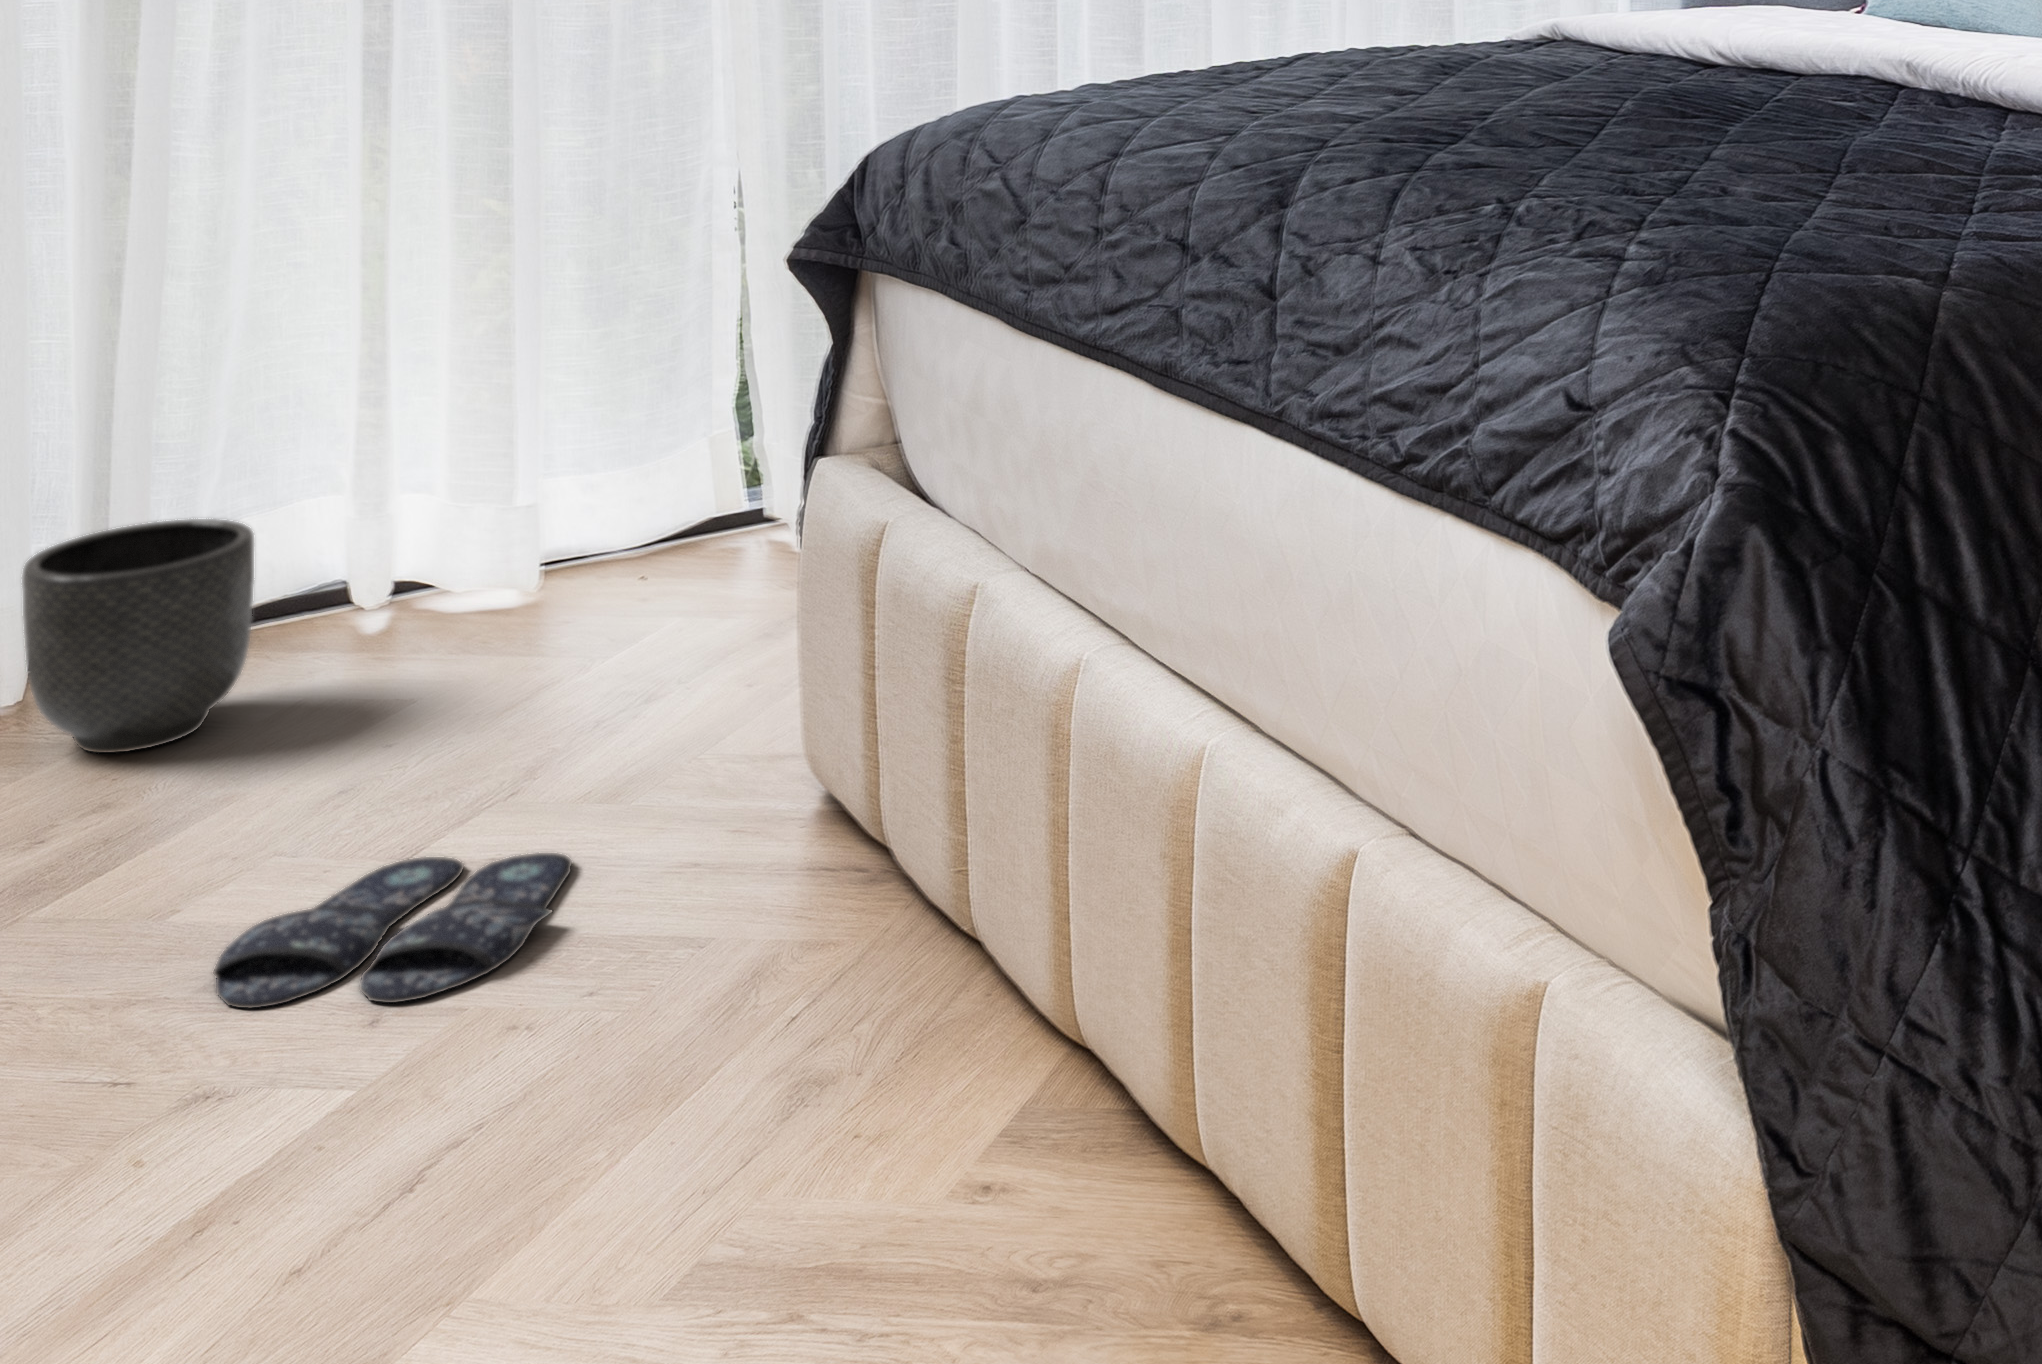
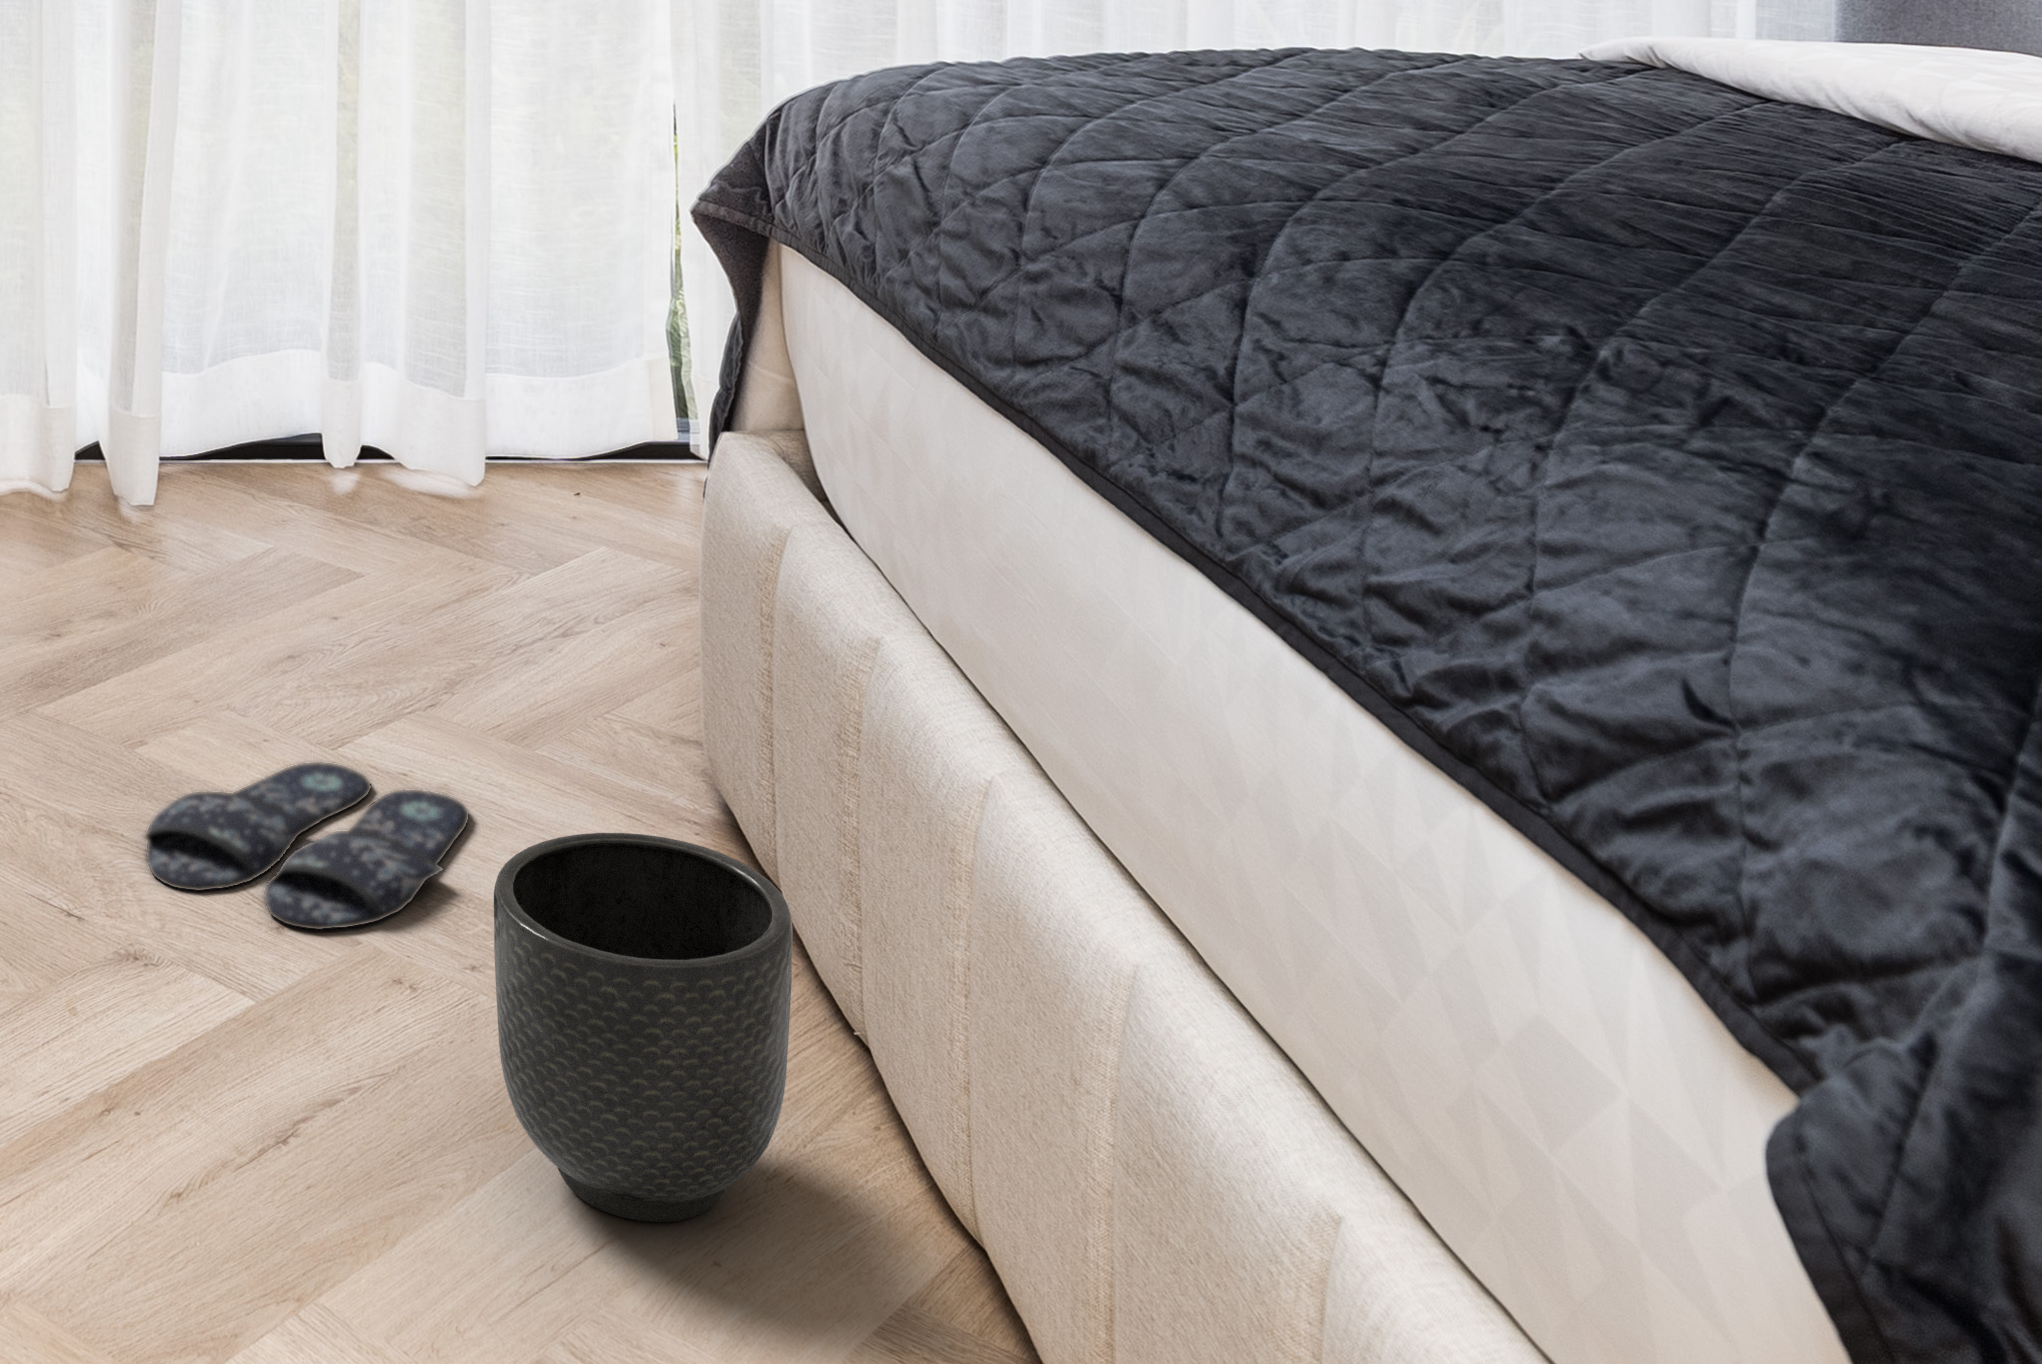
planter: present [22,519,254,753] -> present [494,833,793,1222]

